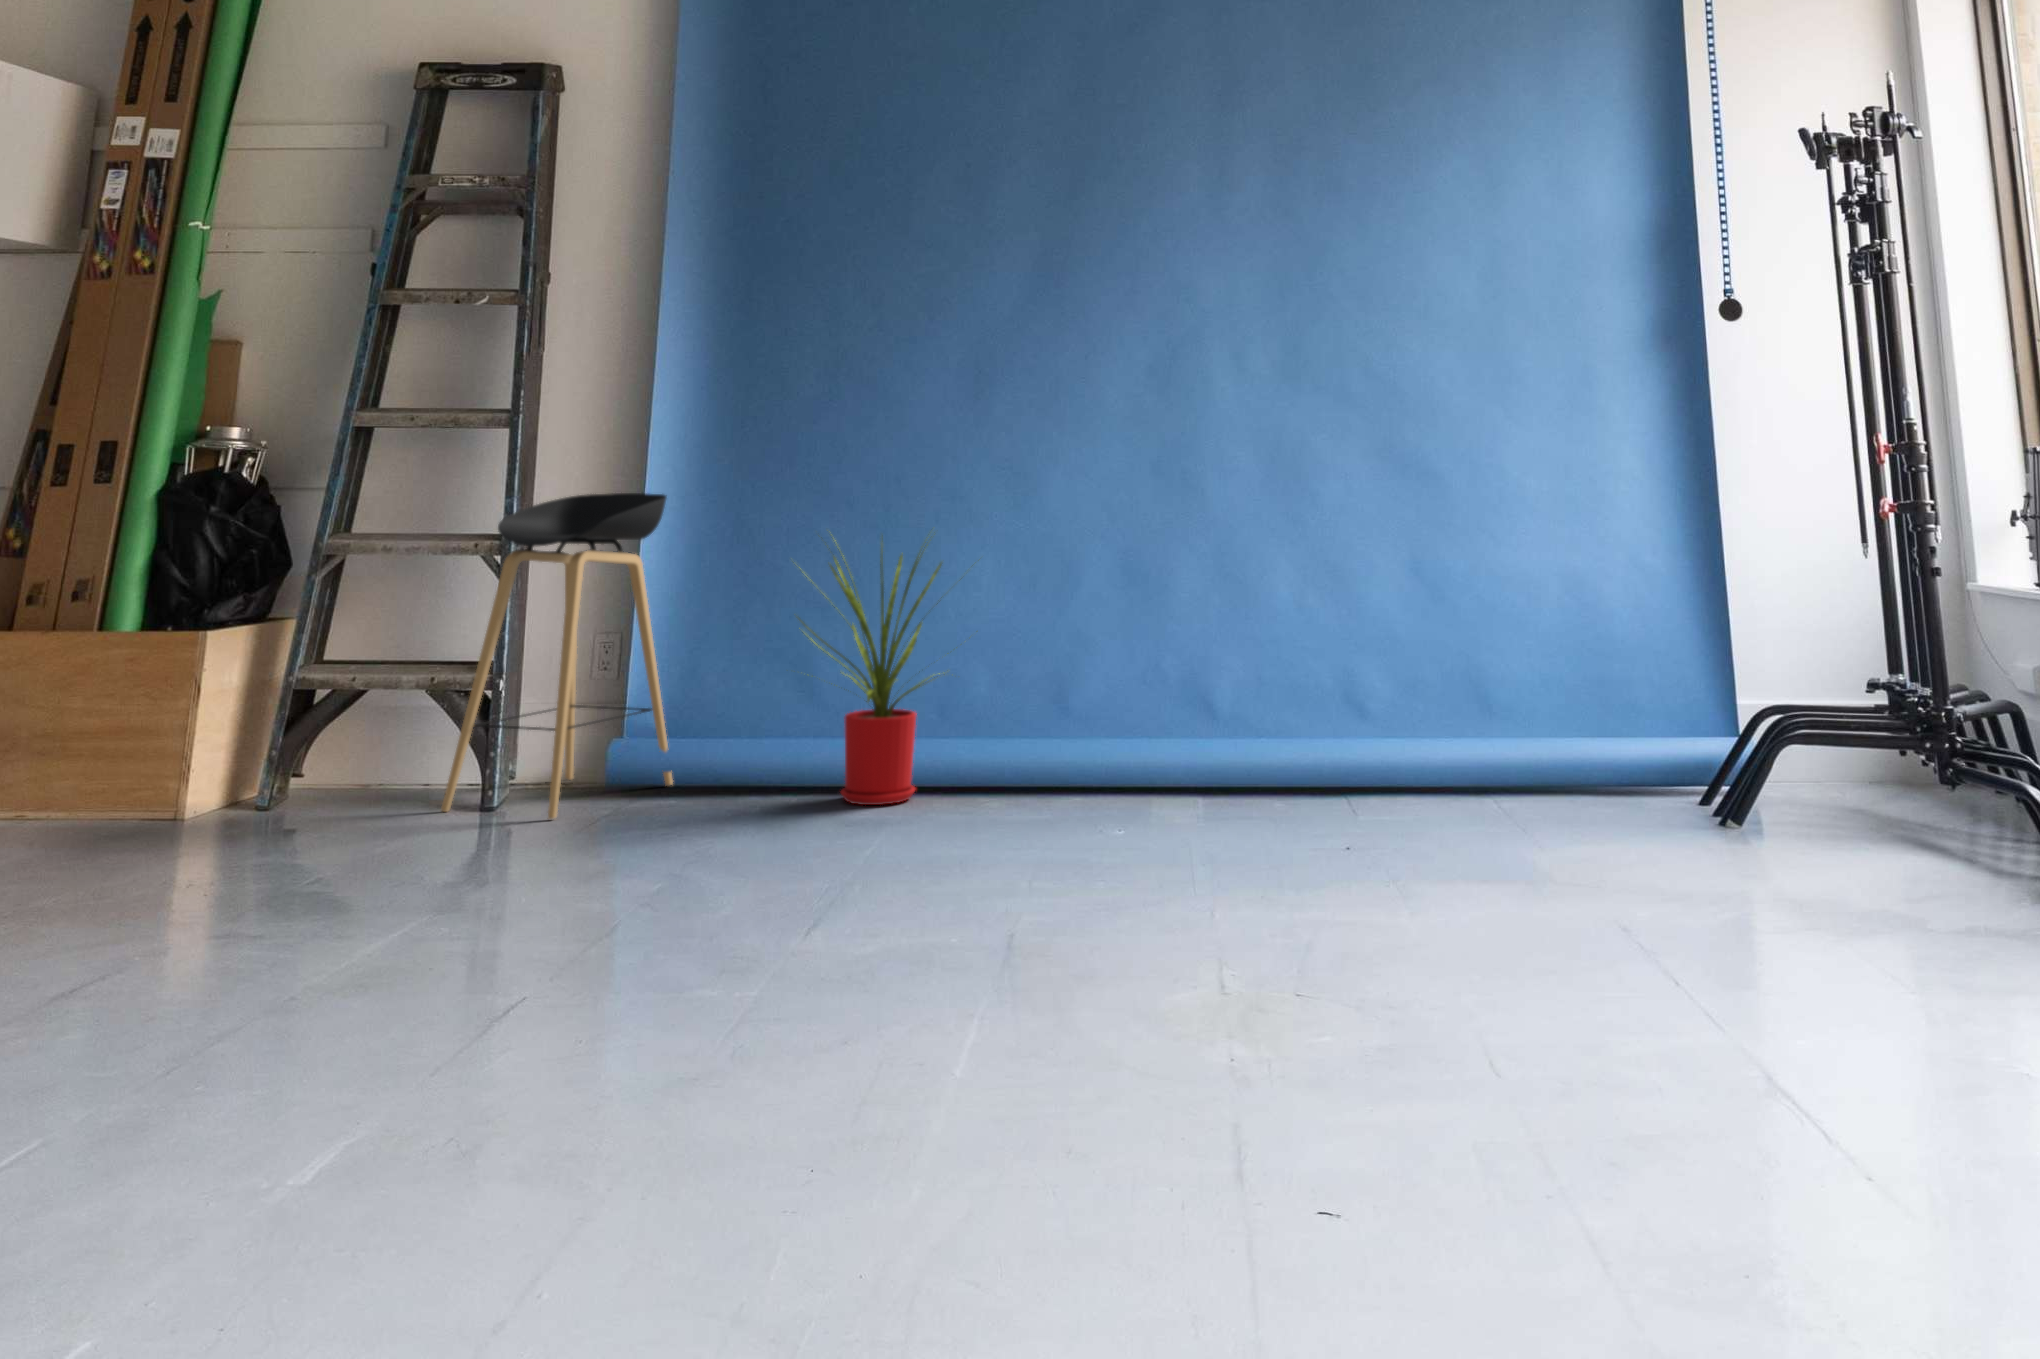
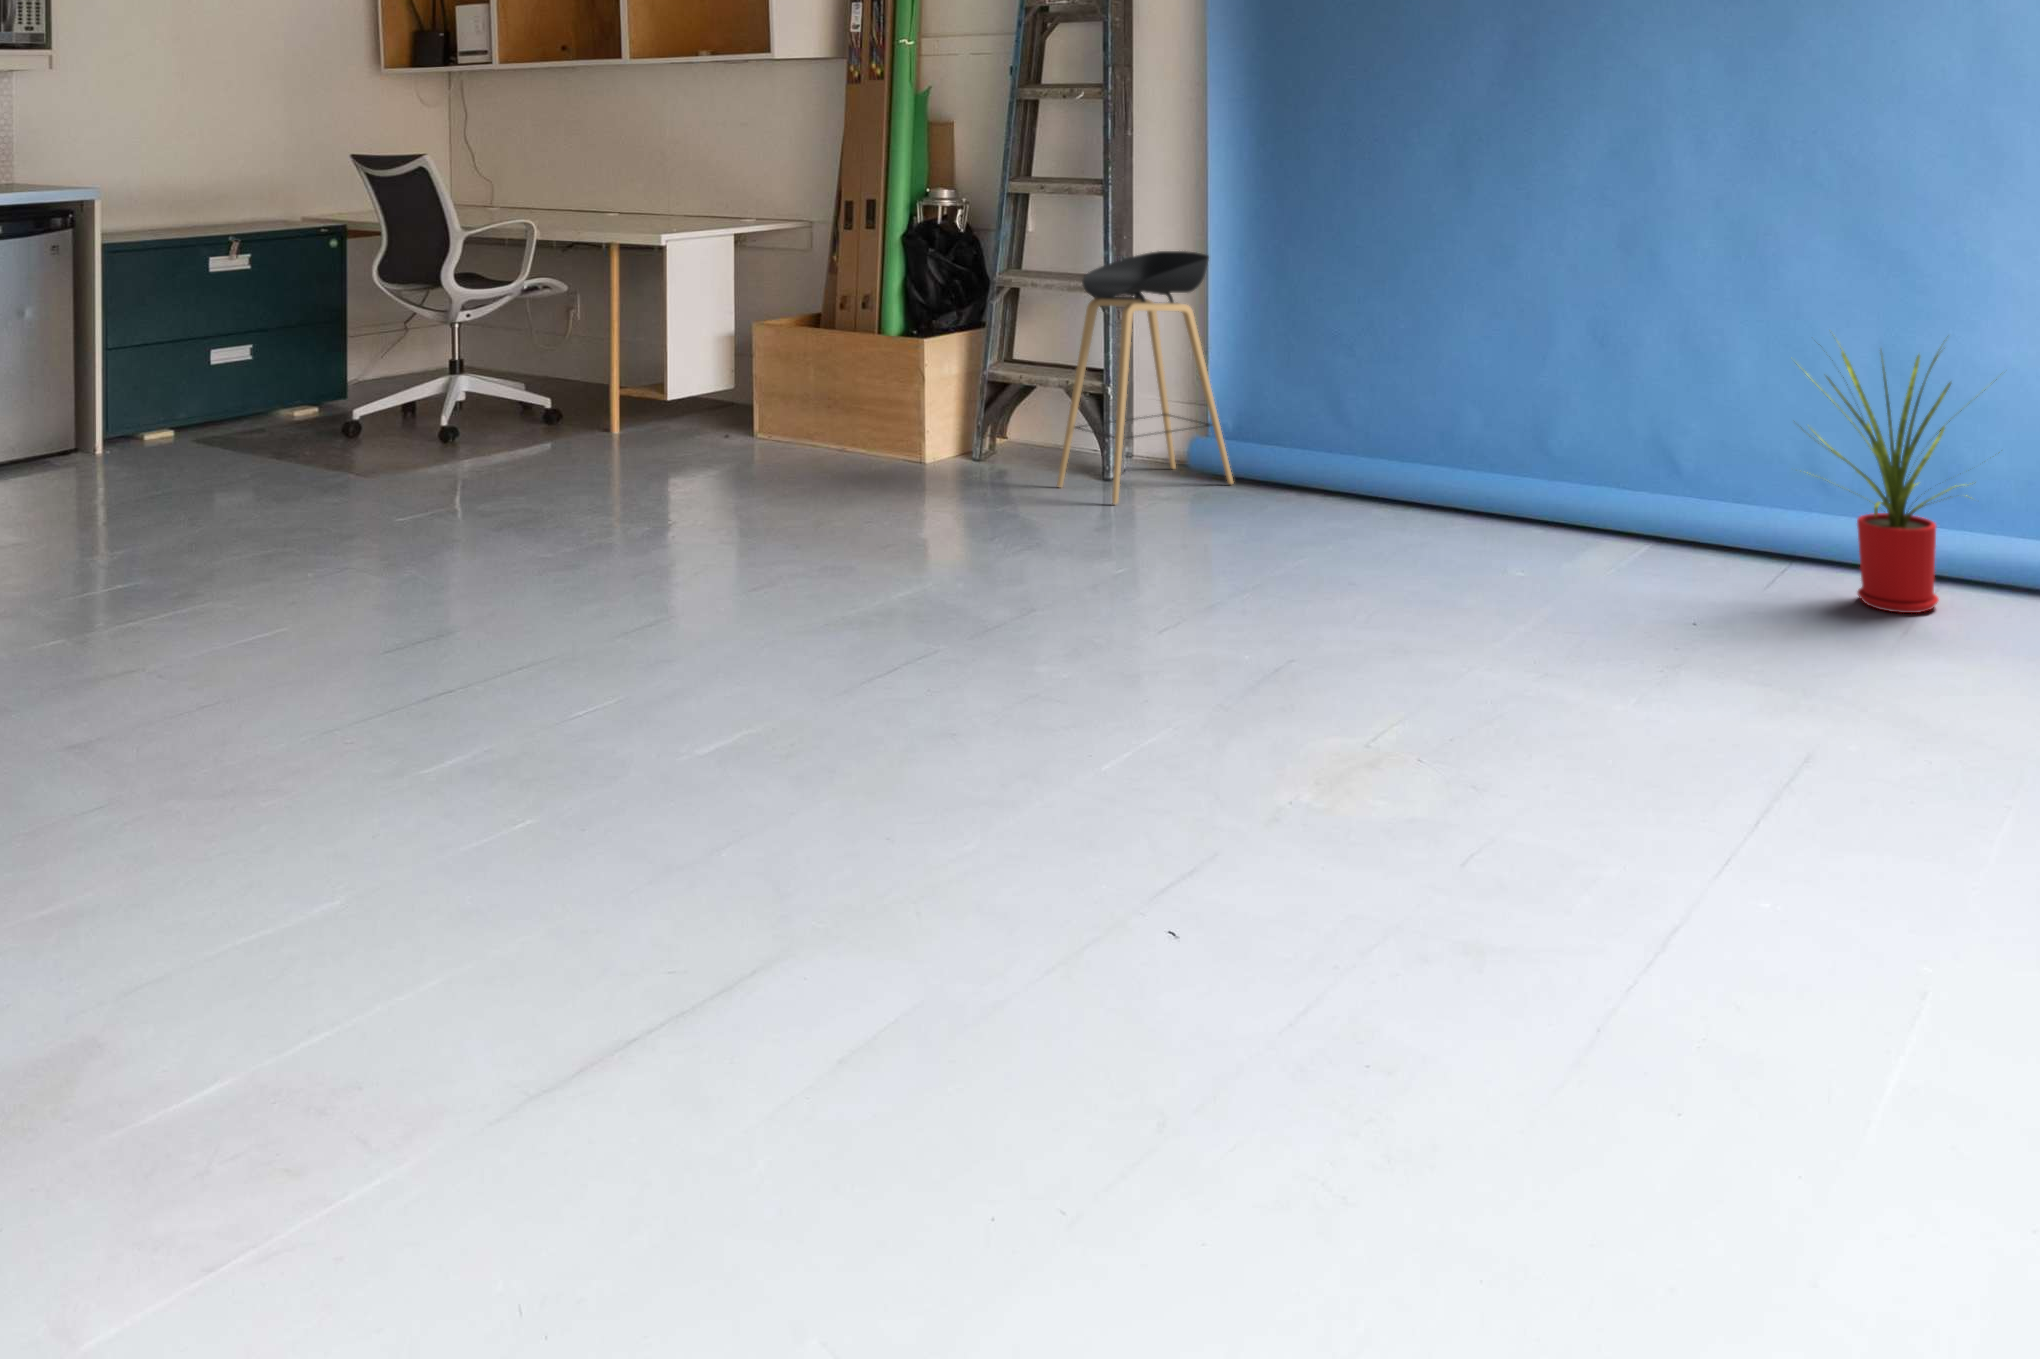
house plant: present [799,541,942,805] -> present [1794,340,1997,613]

